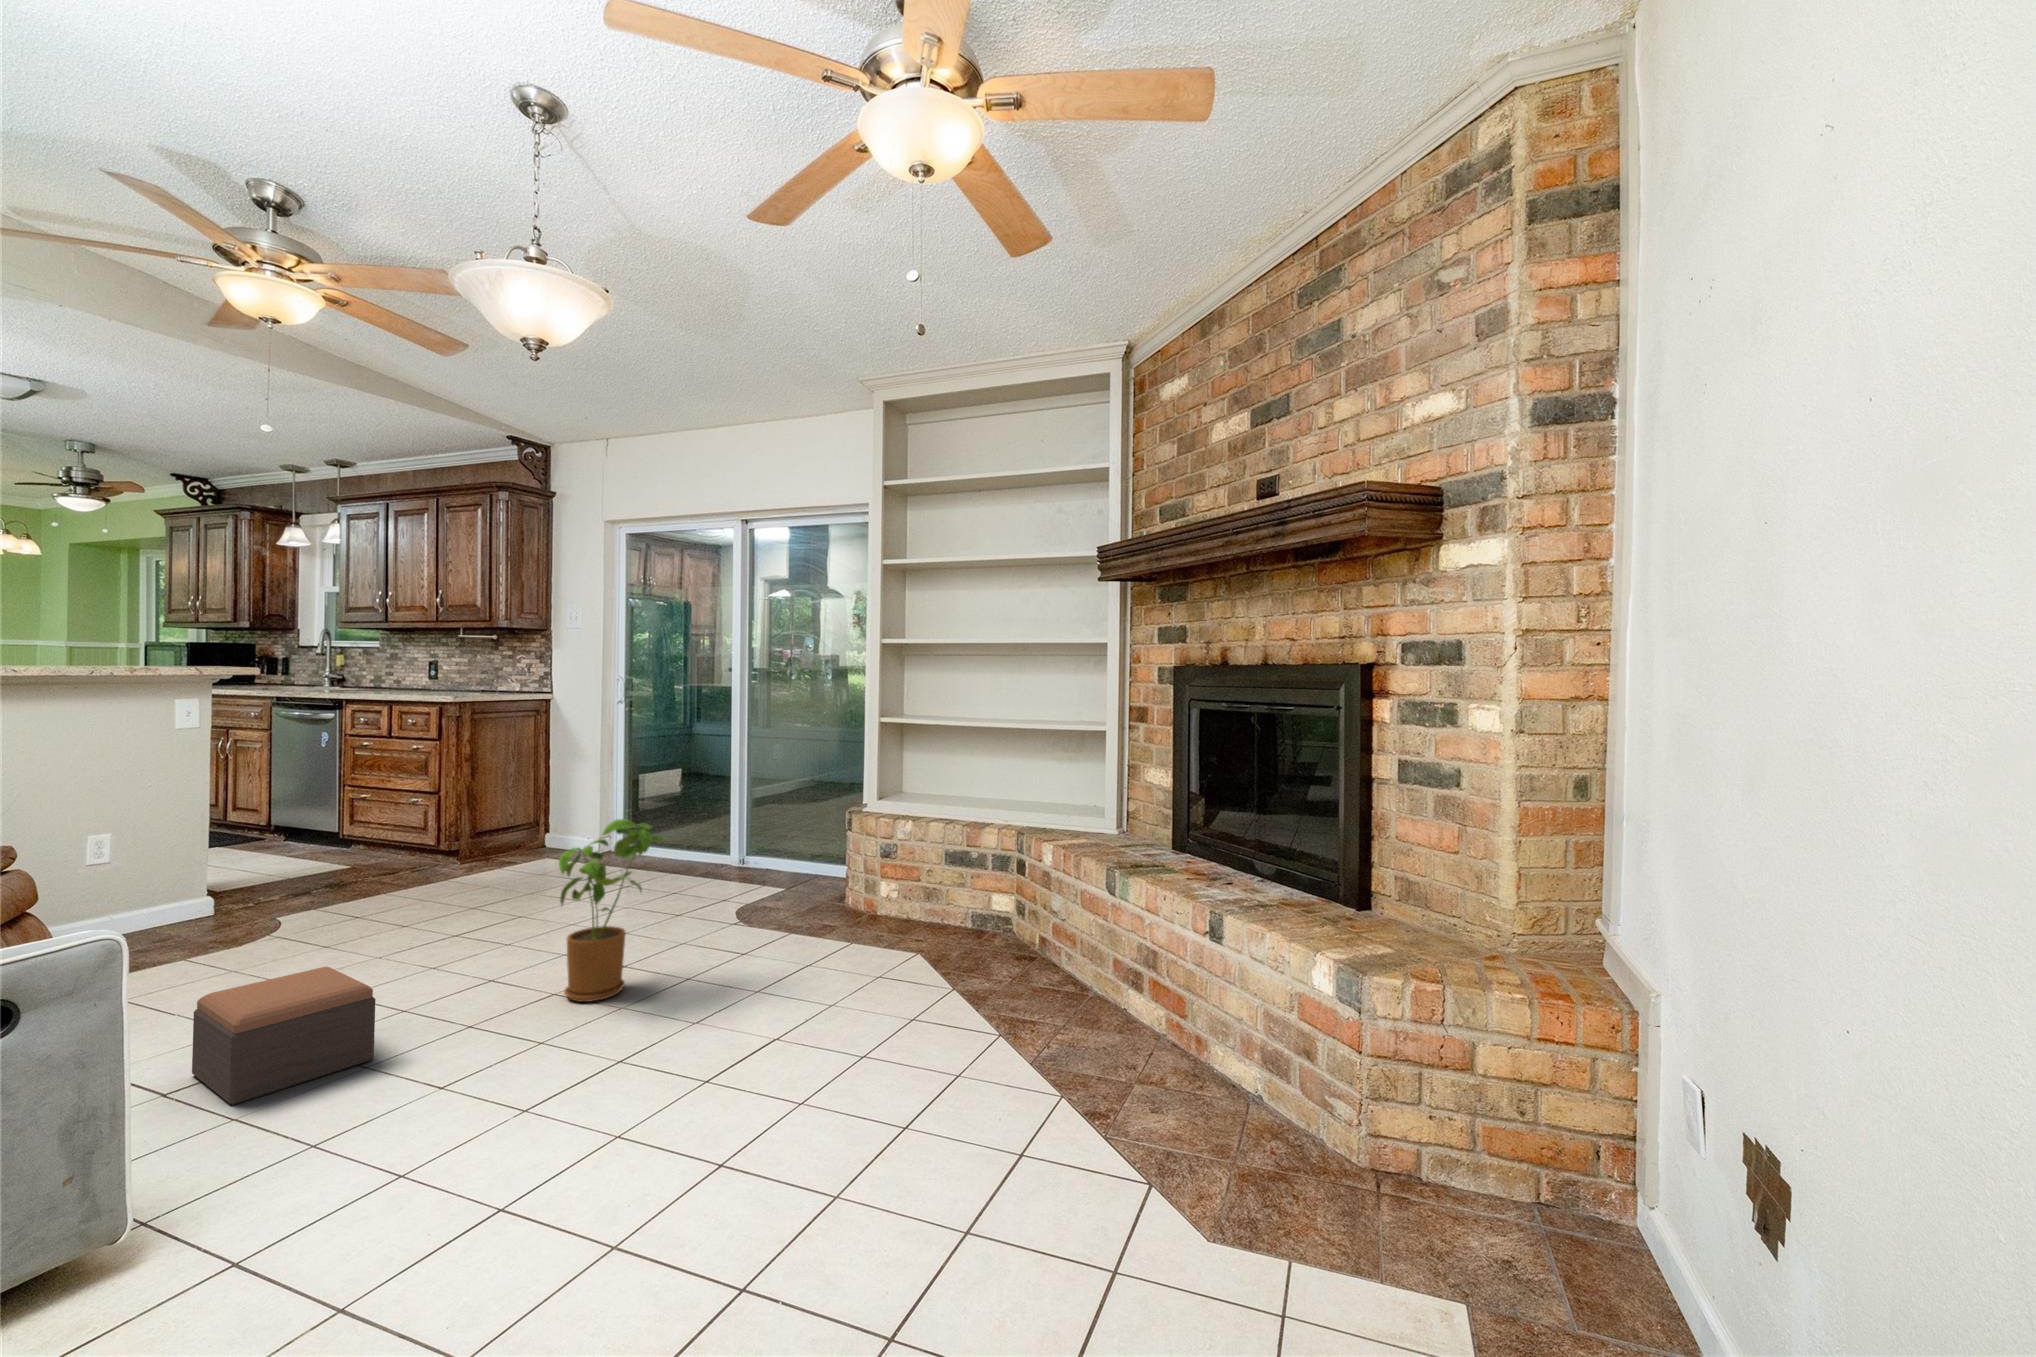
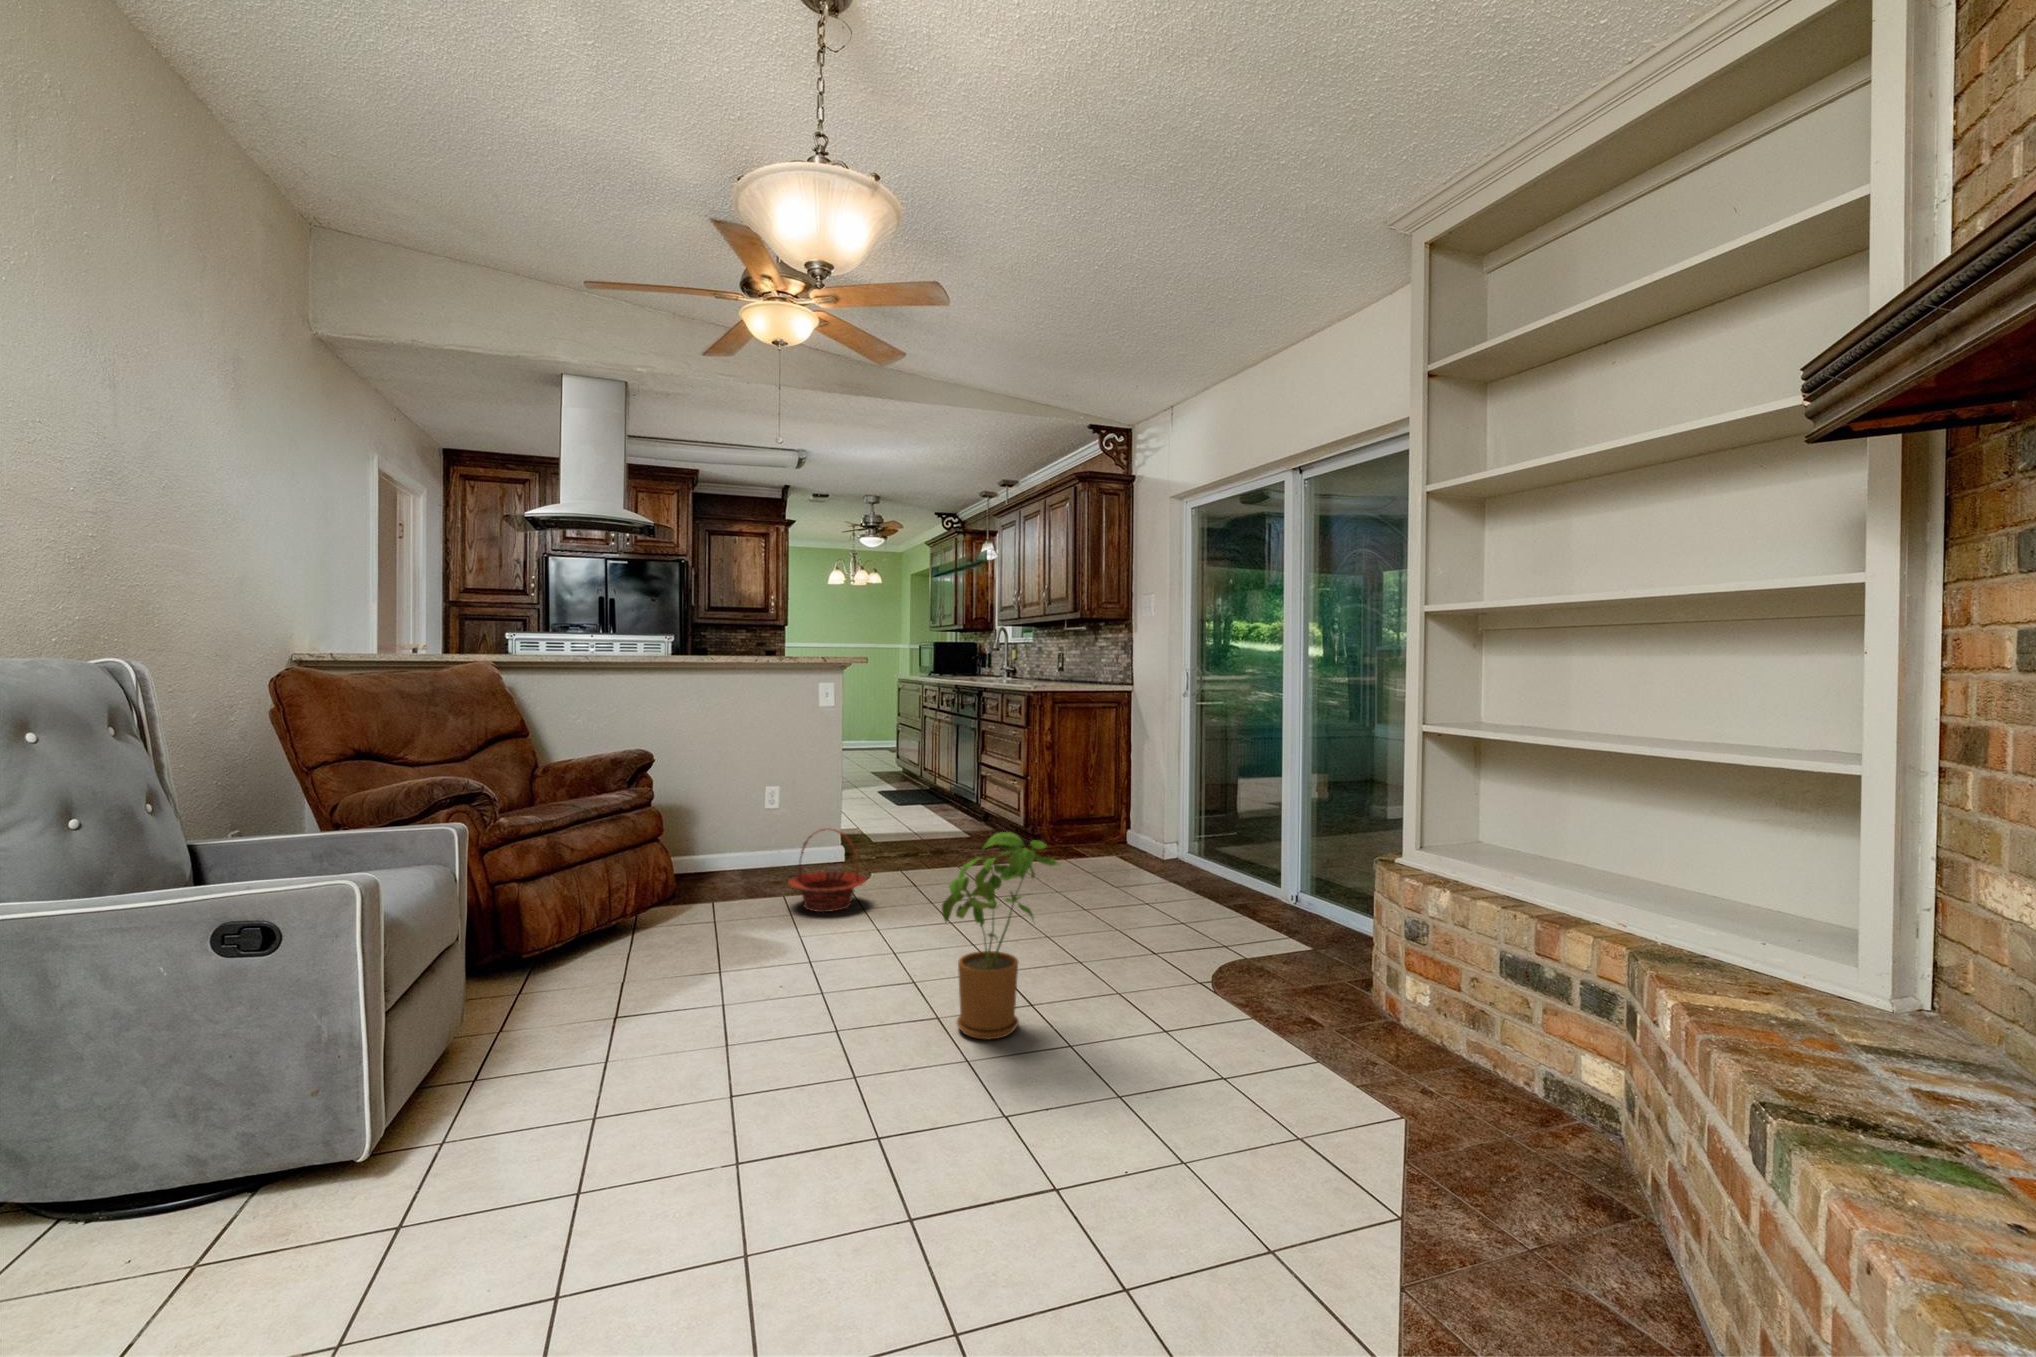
basket: none [177,866,305,968] -> present [789,829,866,912]
footstool: present [192,967,375,1105] -> none [665,934,783,1043]

